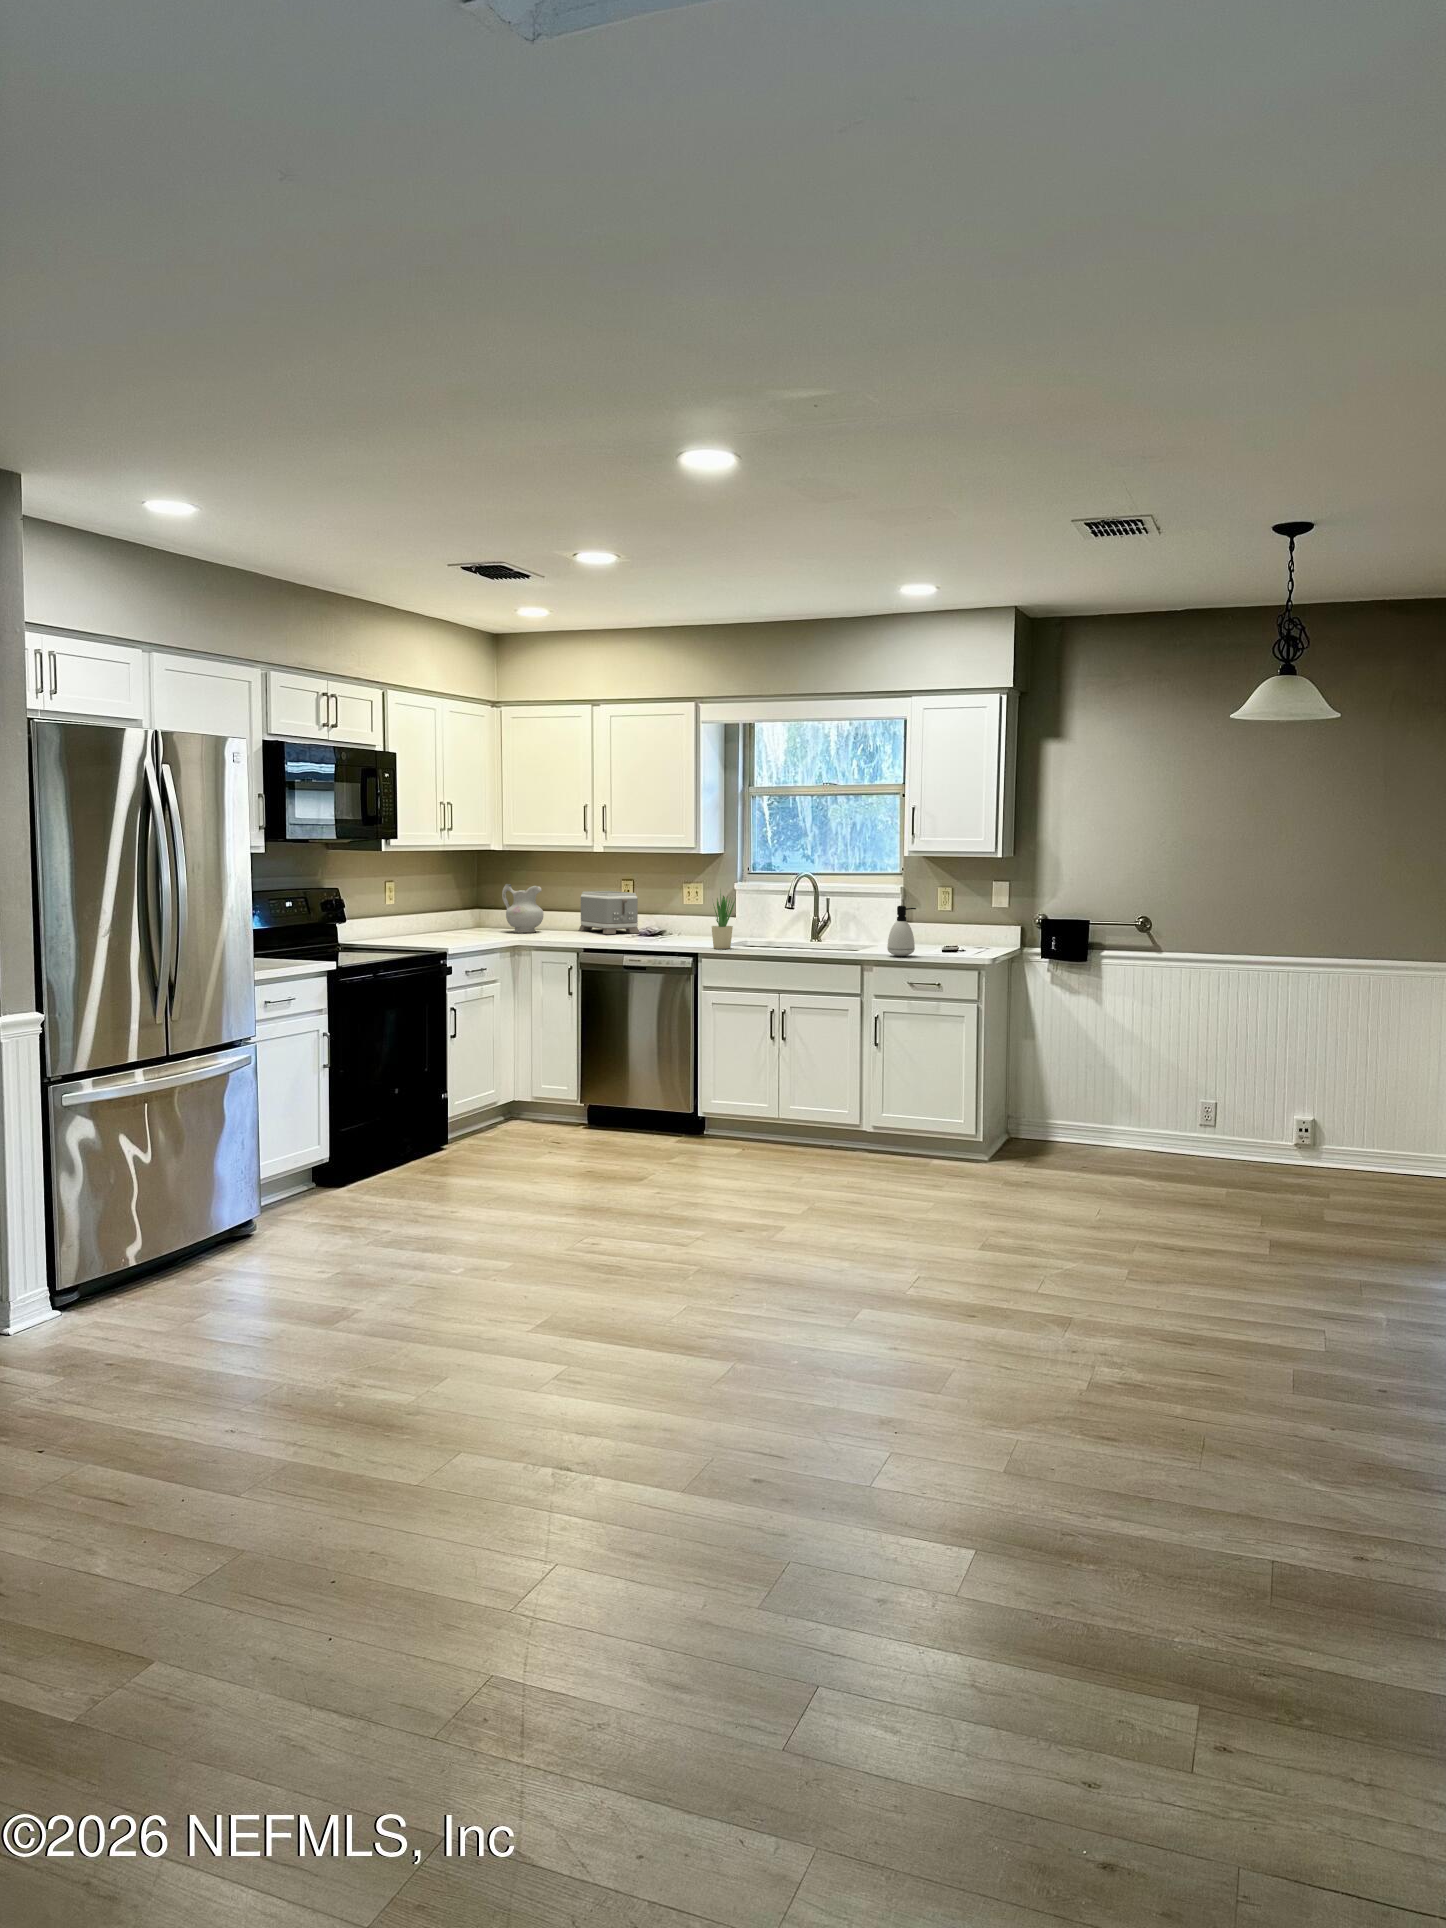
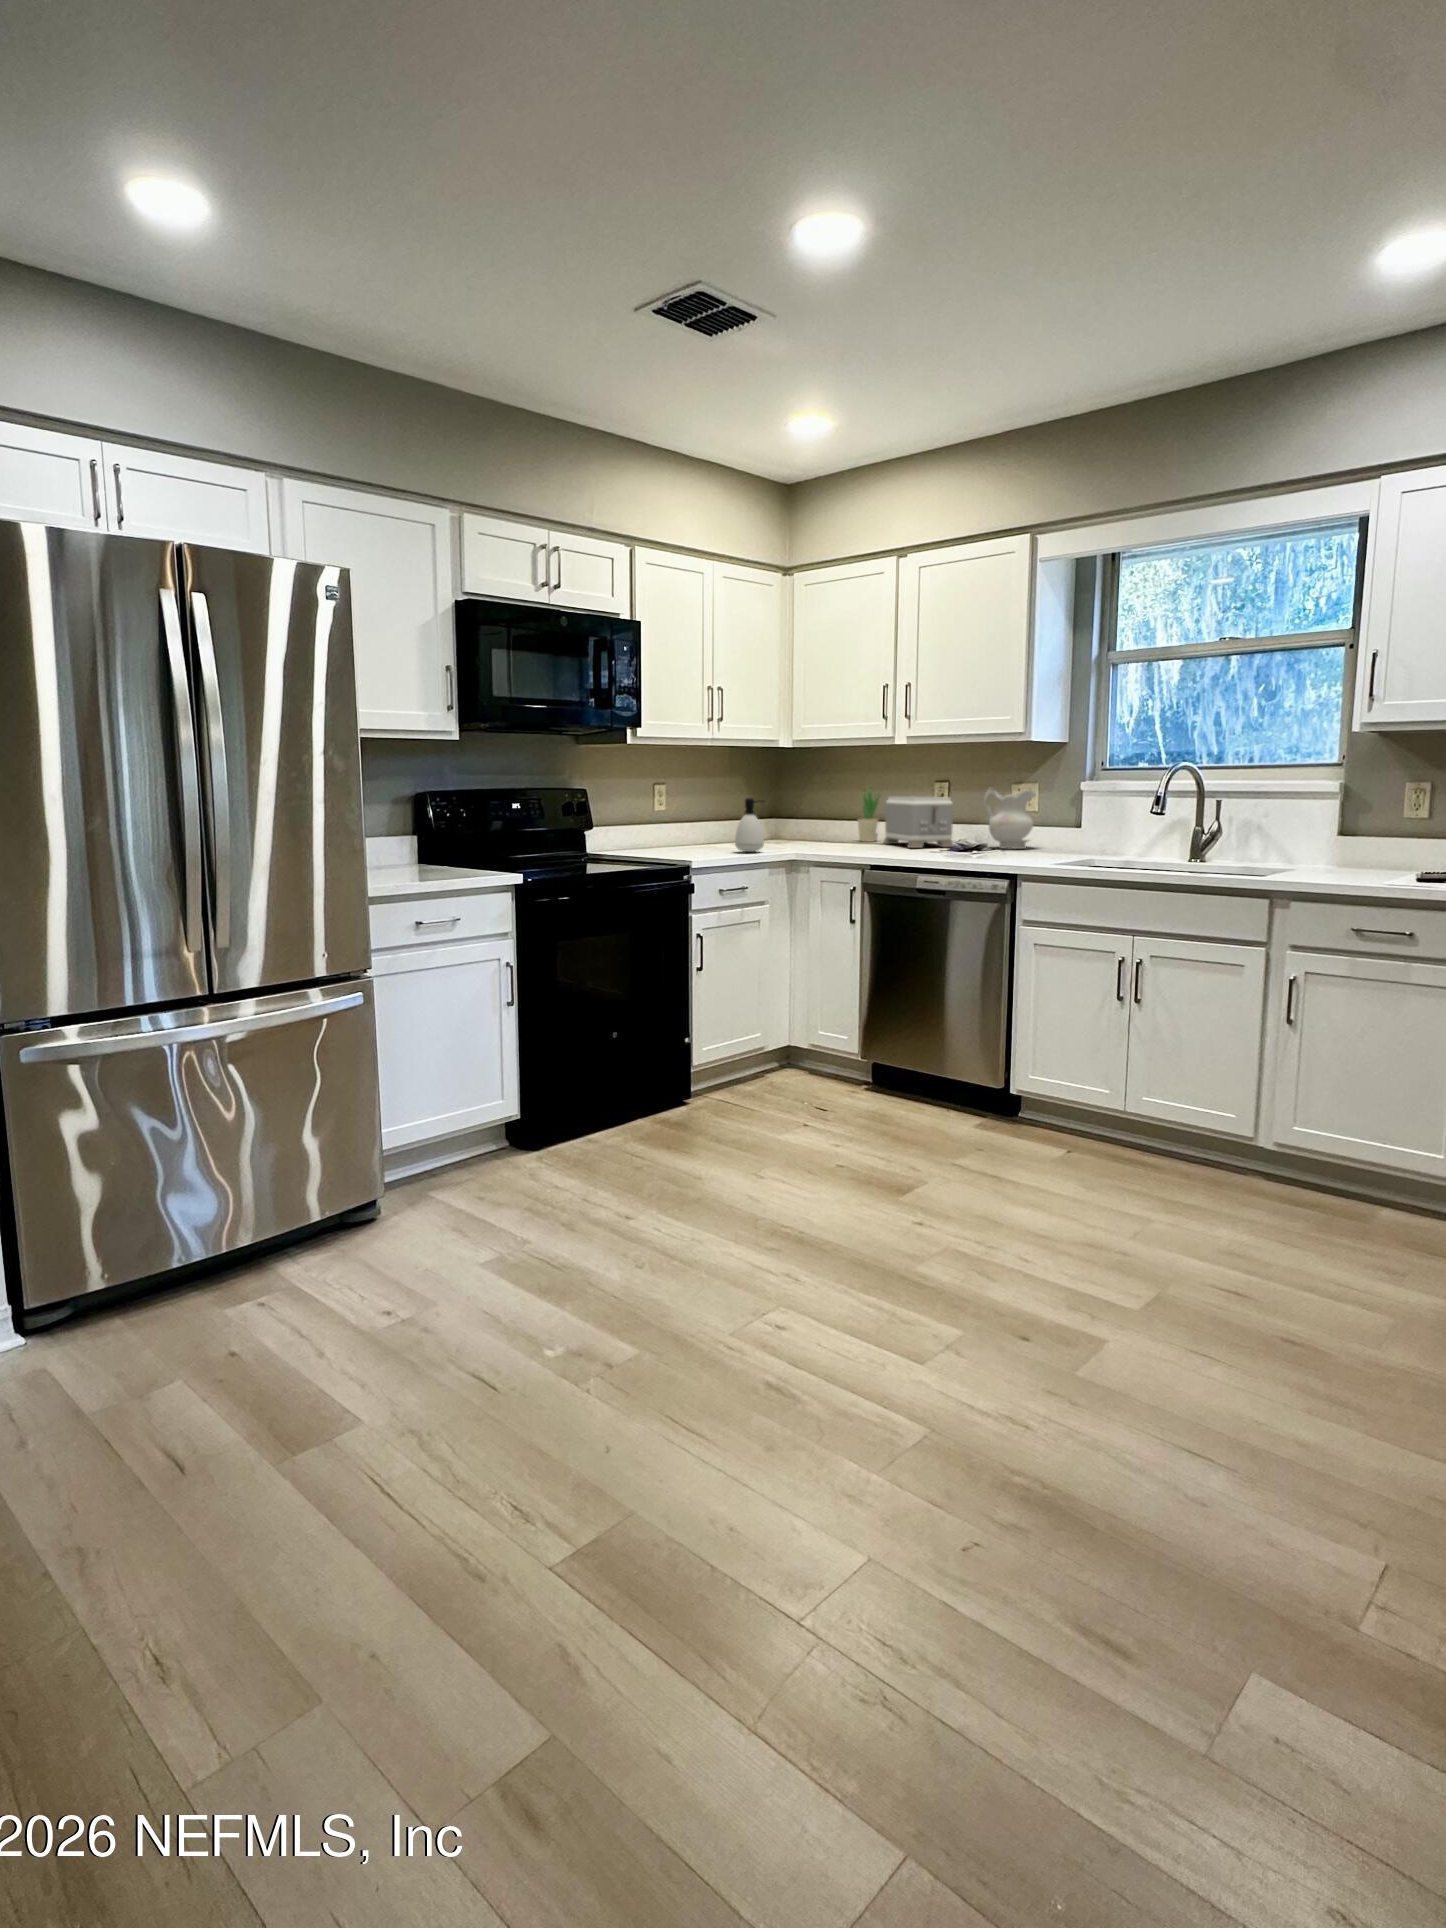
ceramic pitcher: present [502,884,543,933] -> present [984,787,1036,849]
potted plant: present [712,893,735,949] -> present [858,788,880,842]
soap dispenser: present [887,906,916,956] -> present [735,798,764,852]

